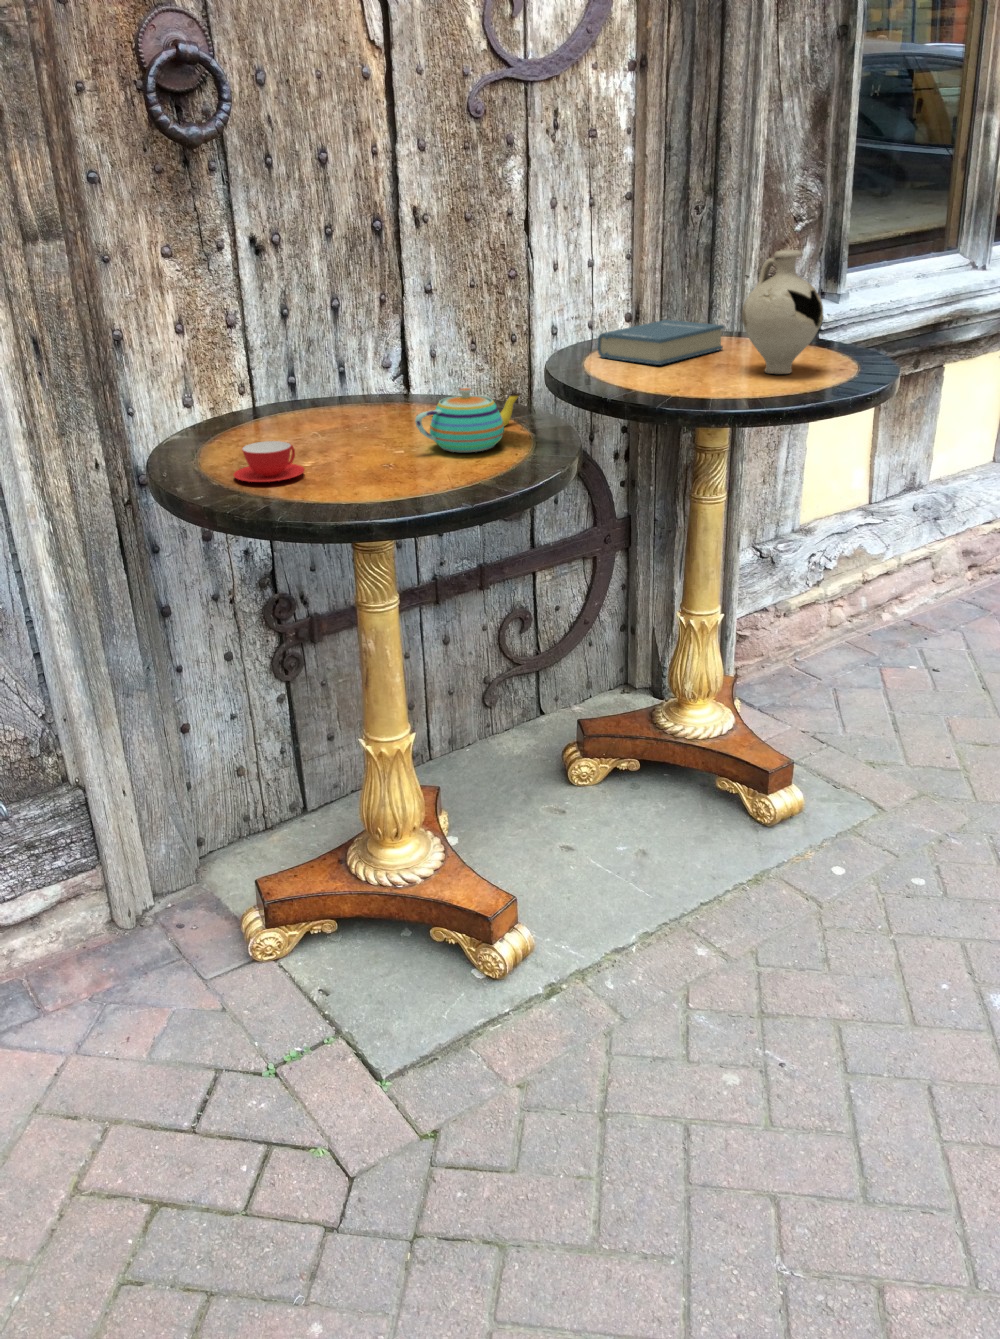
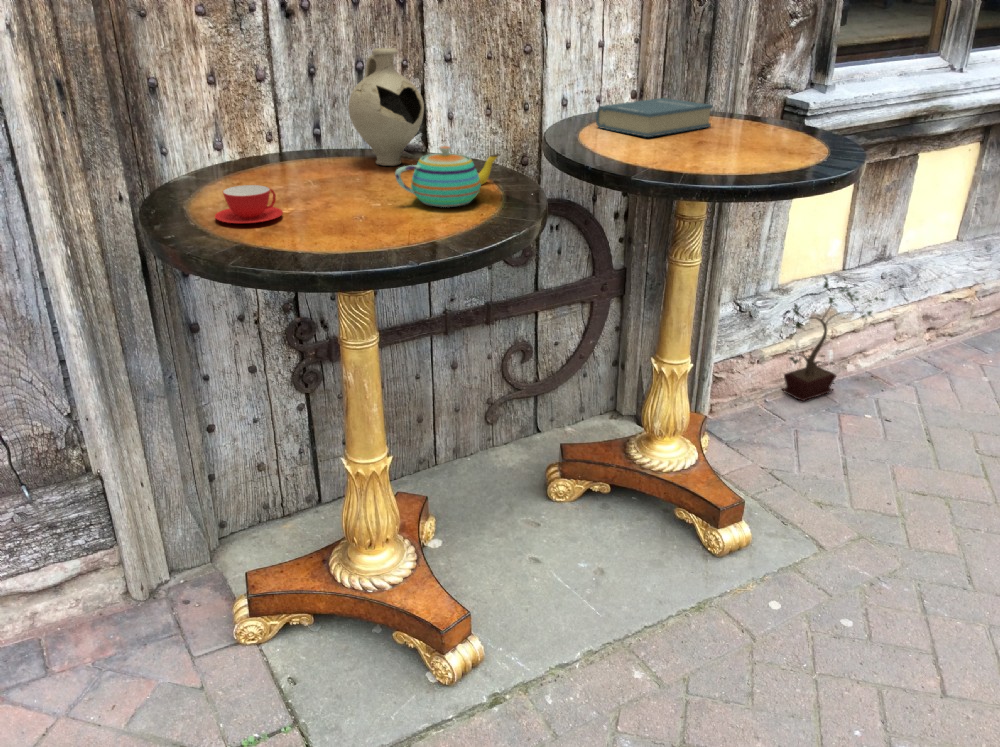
decorative vase: present [742,250,823,374] -> present [348,48,424,166]
potted plant: none [813,509,922,658] -> present [782,277,884,401]

